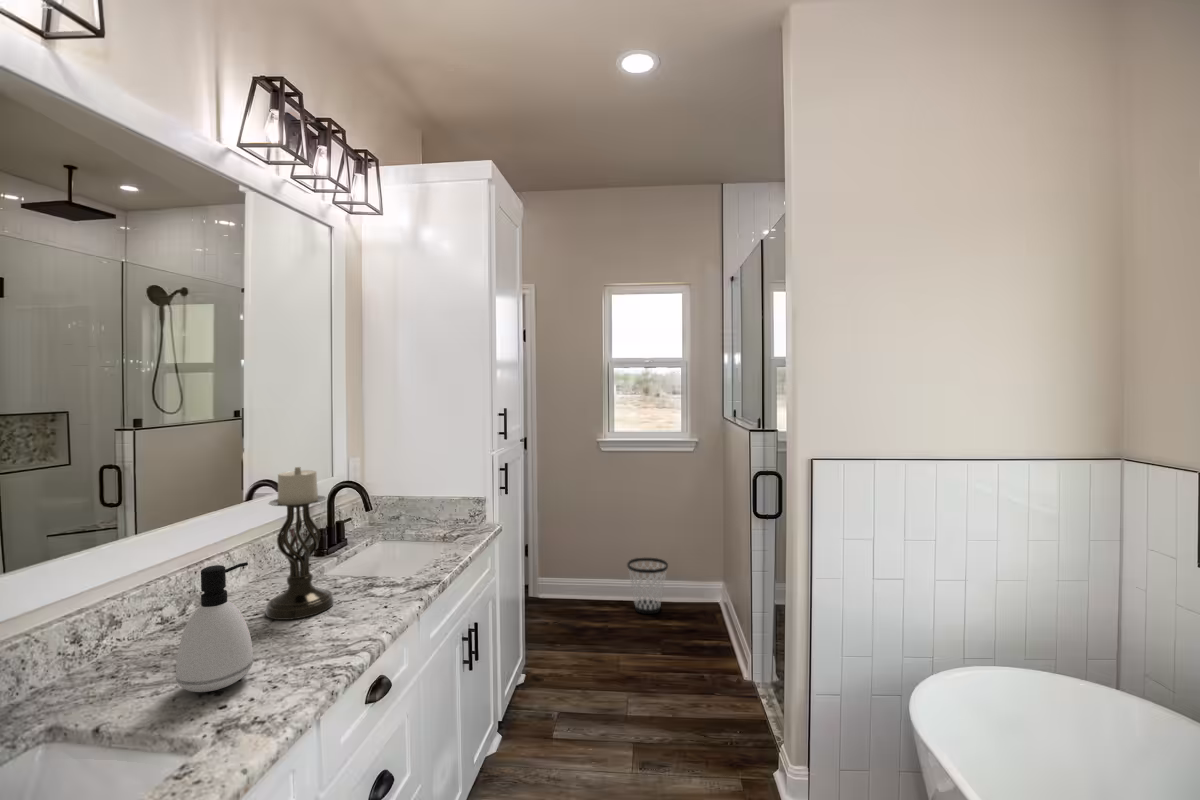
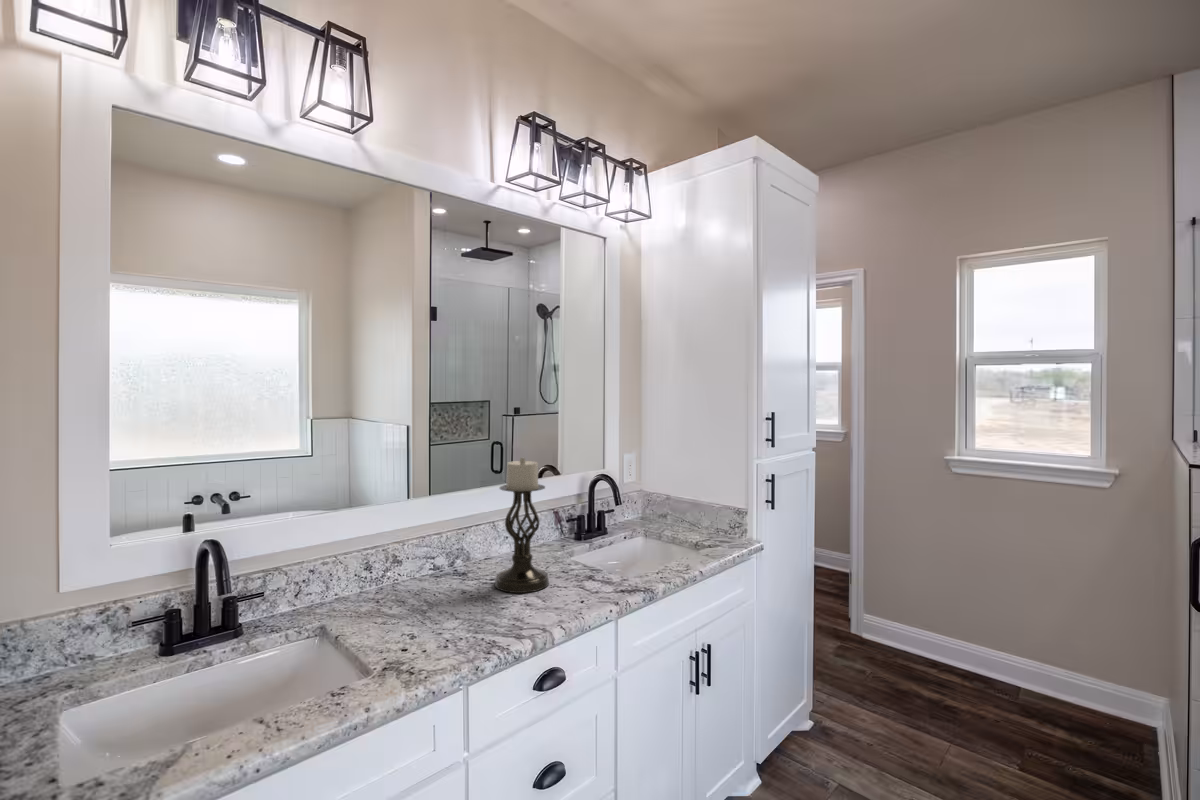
wastebasket: present [627,558,668,614] -> none [985,620,1053,702]
soap dispenser: present [176,562,253,692] -> none [388,532,445,634]

